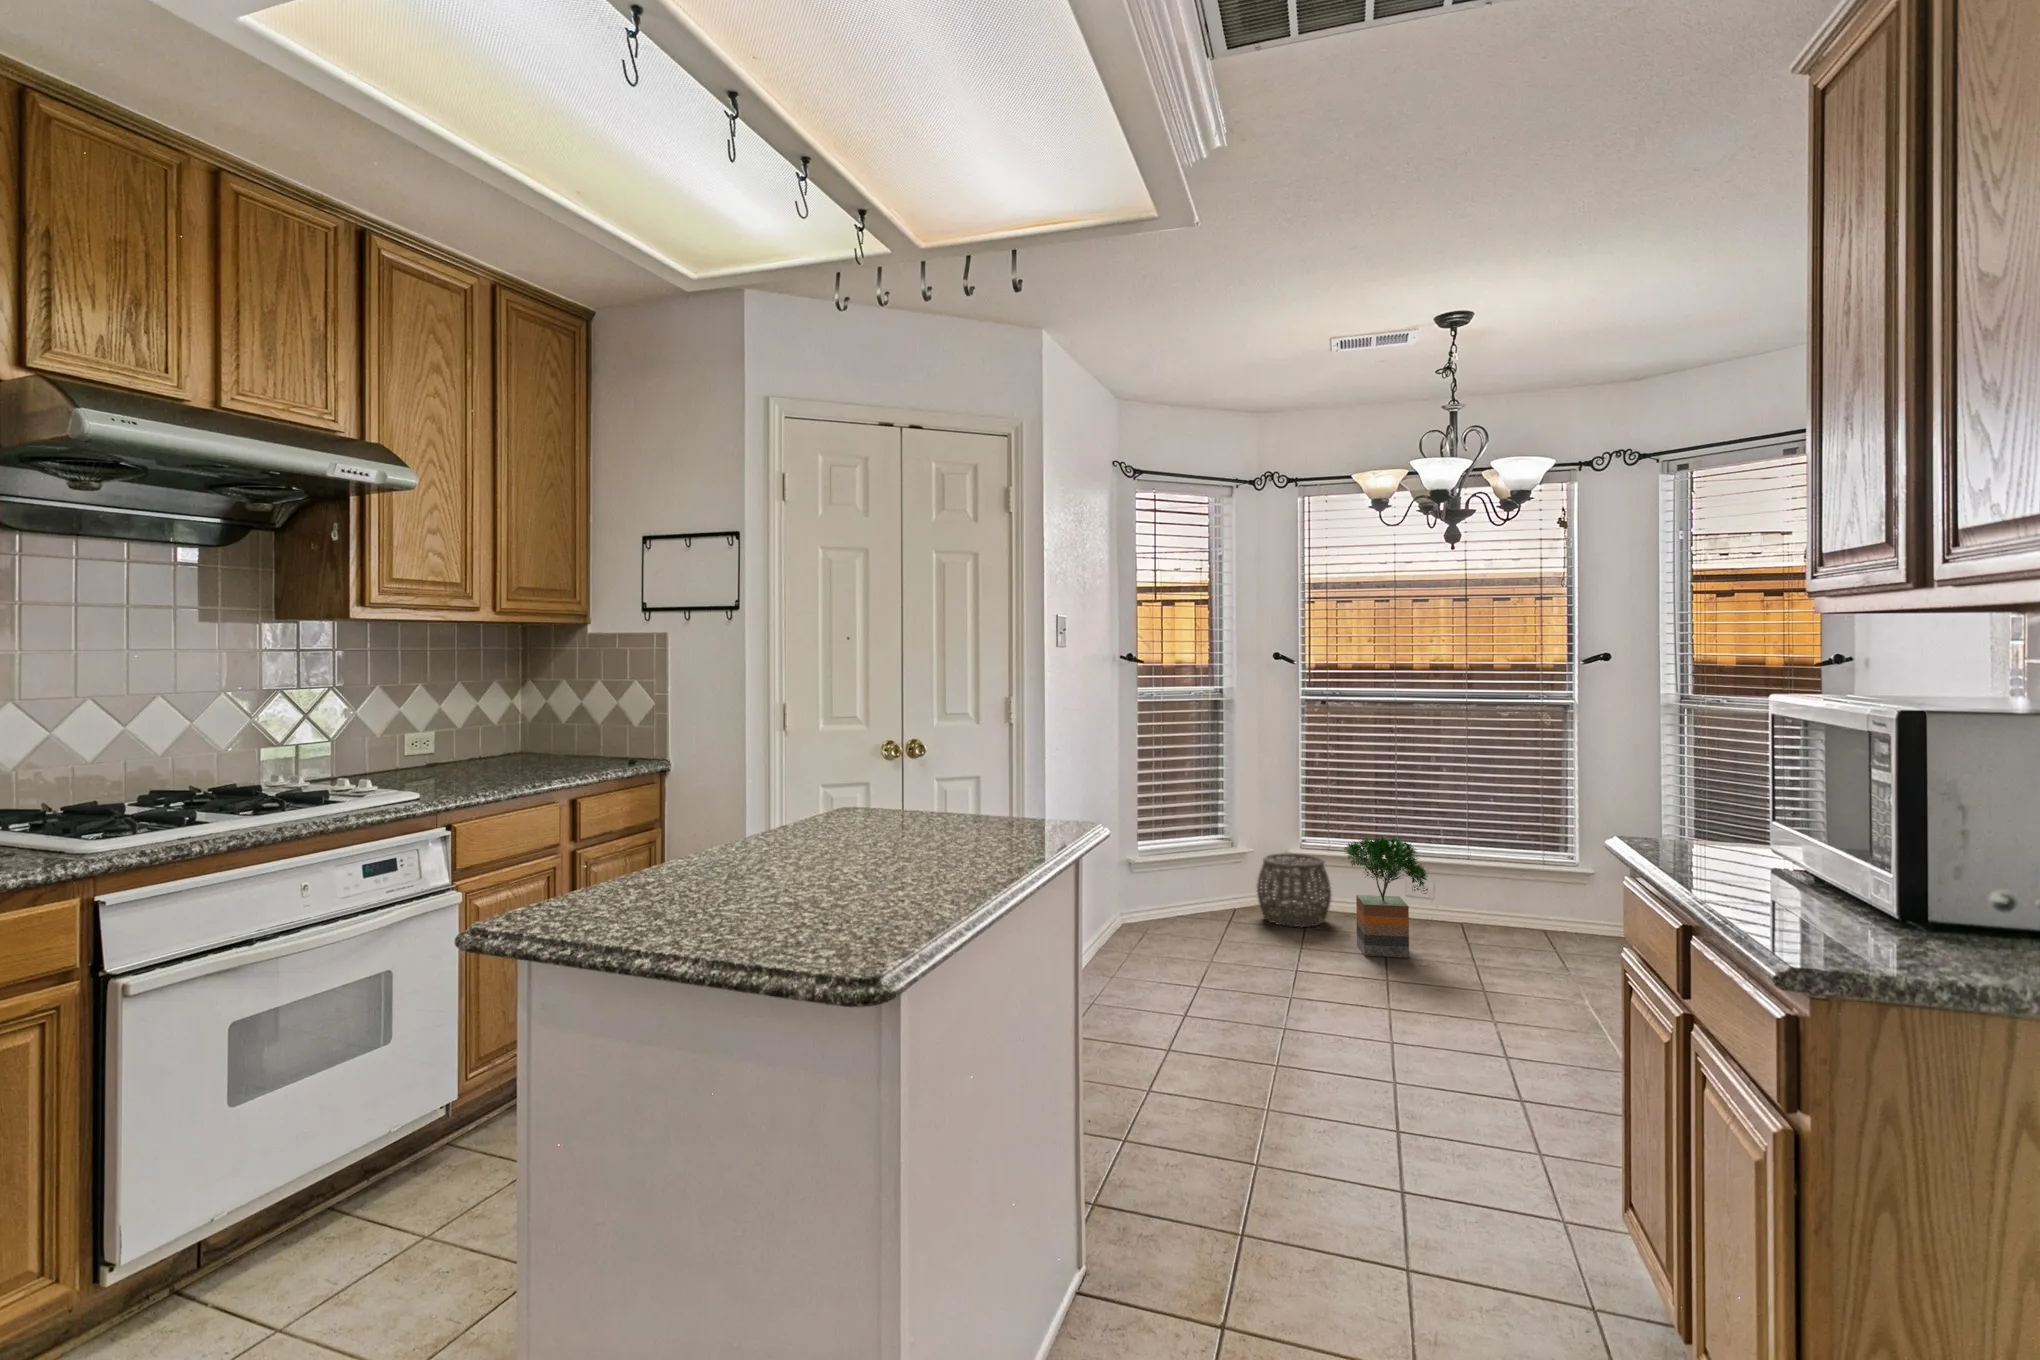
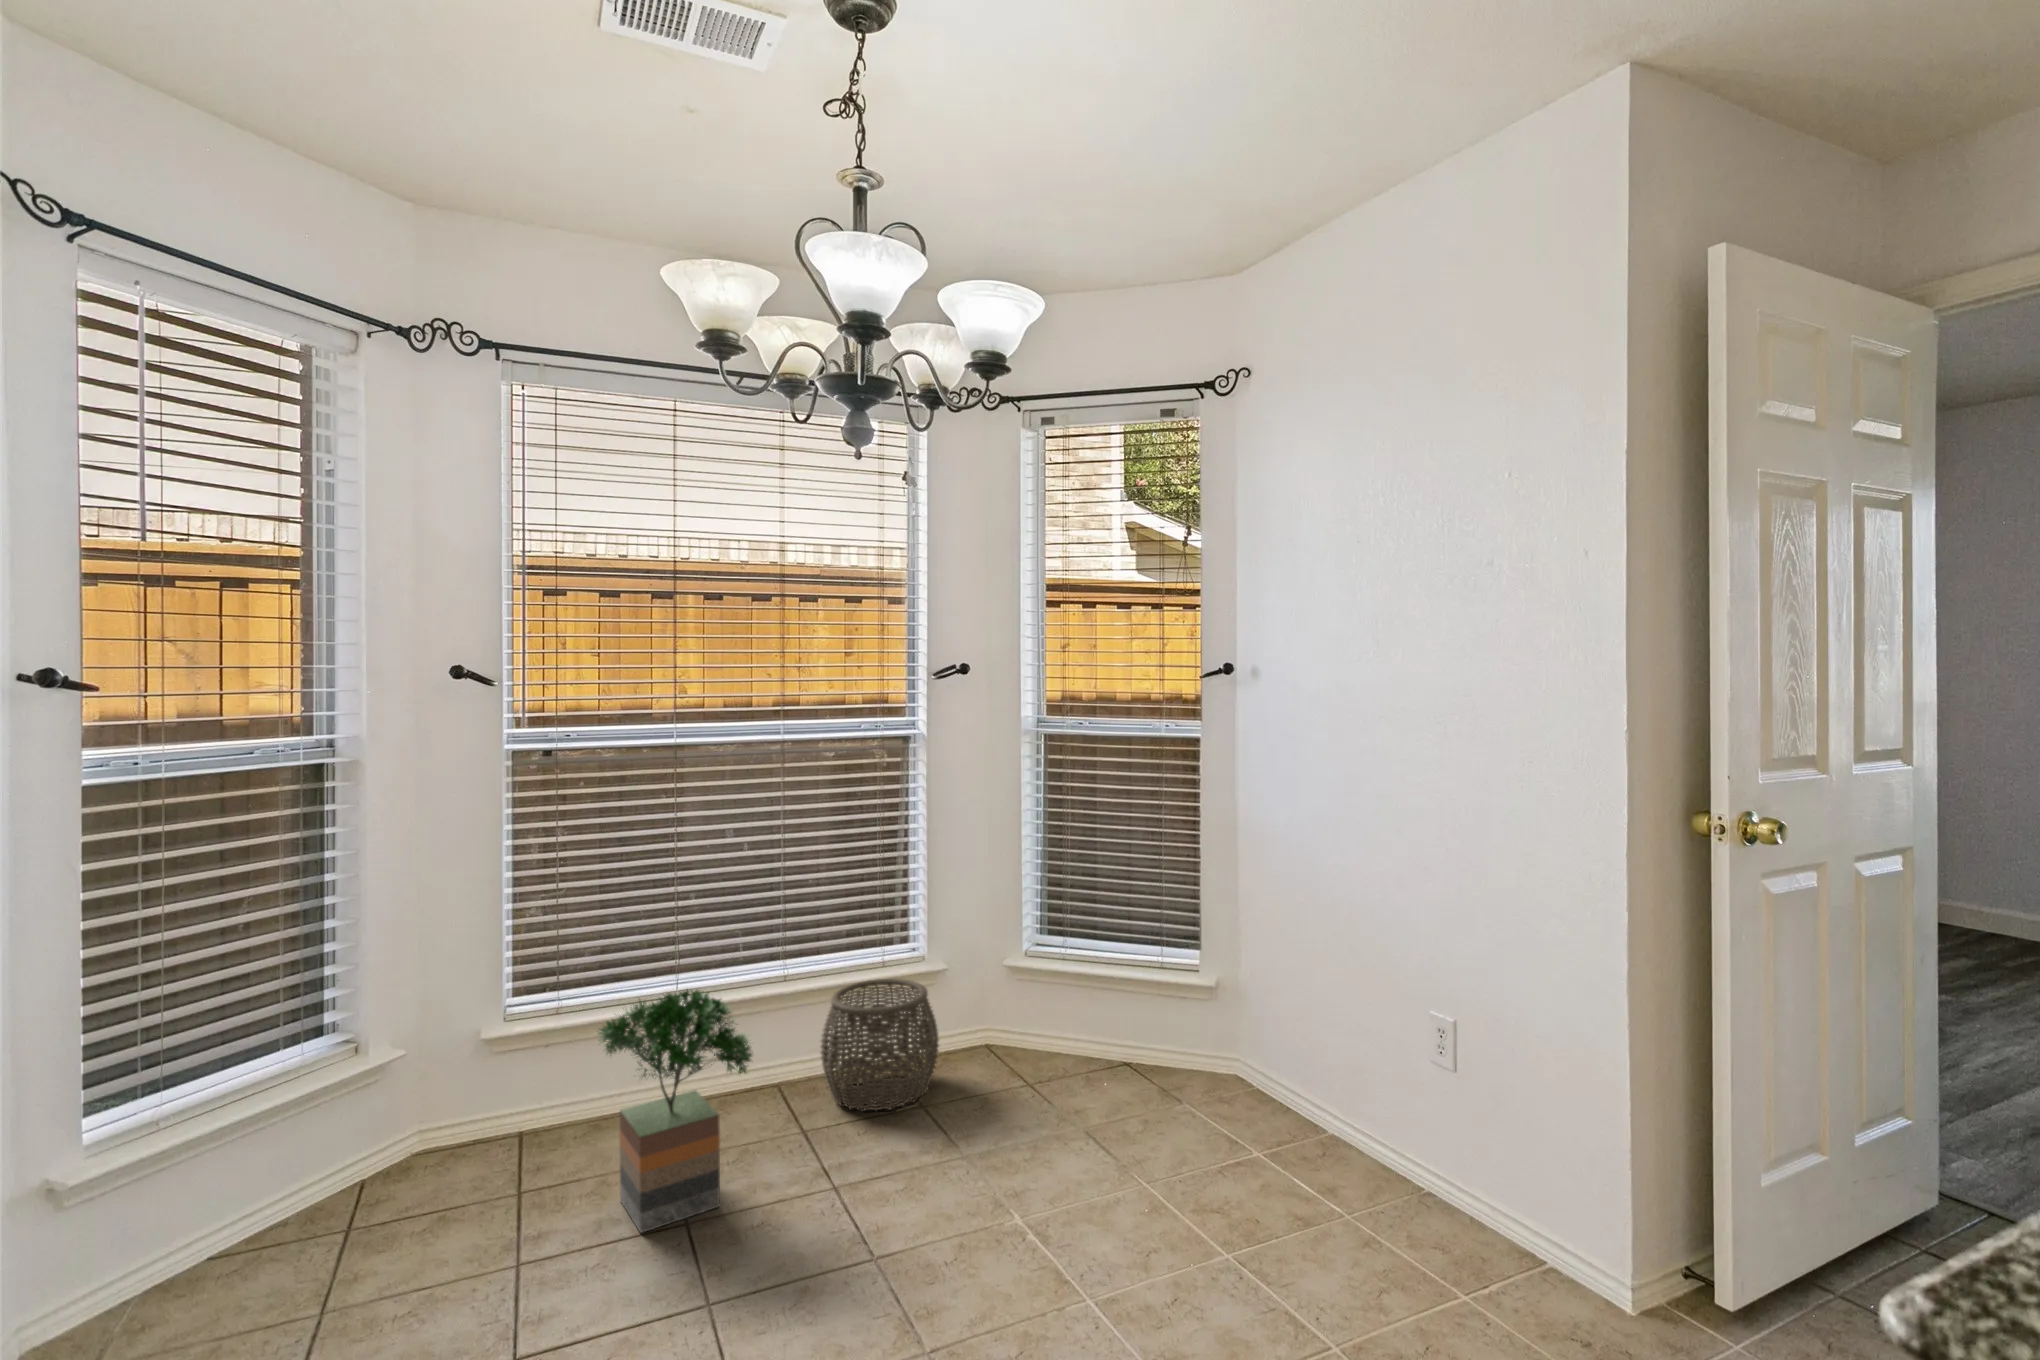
woven basket: present [1257,853,1332,927] -> present [820,979,939,1111]

